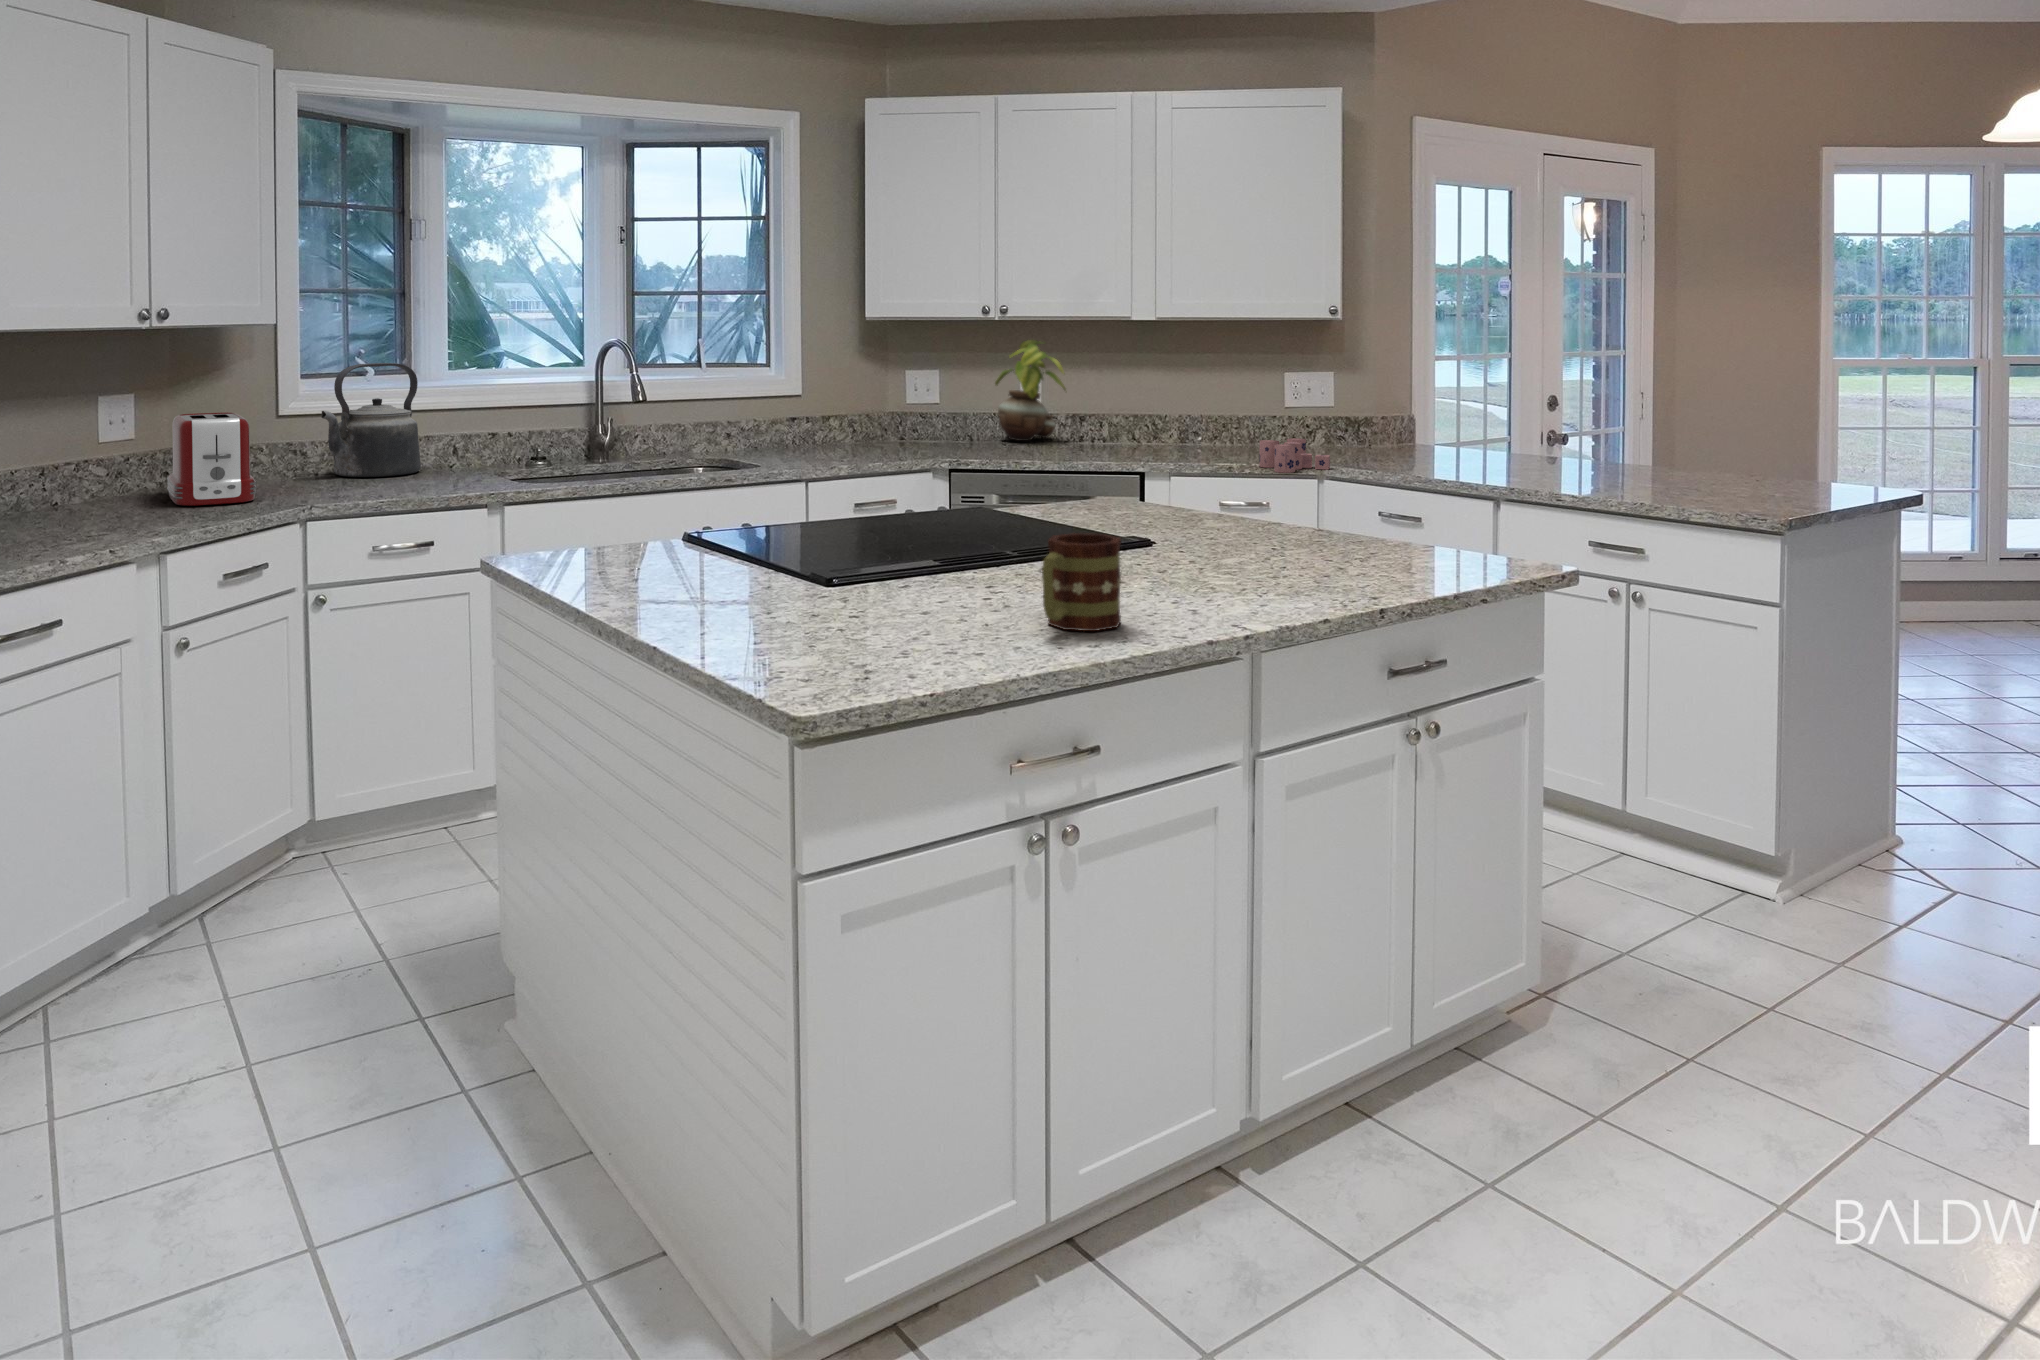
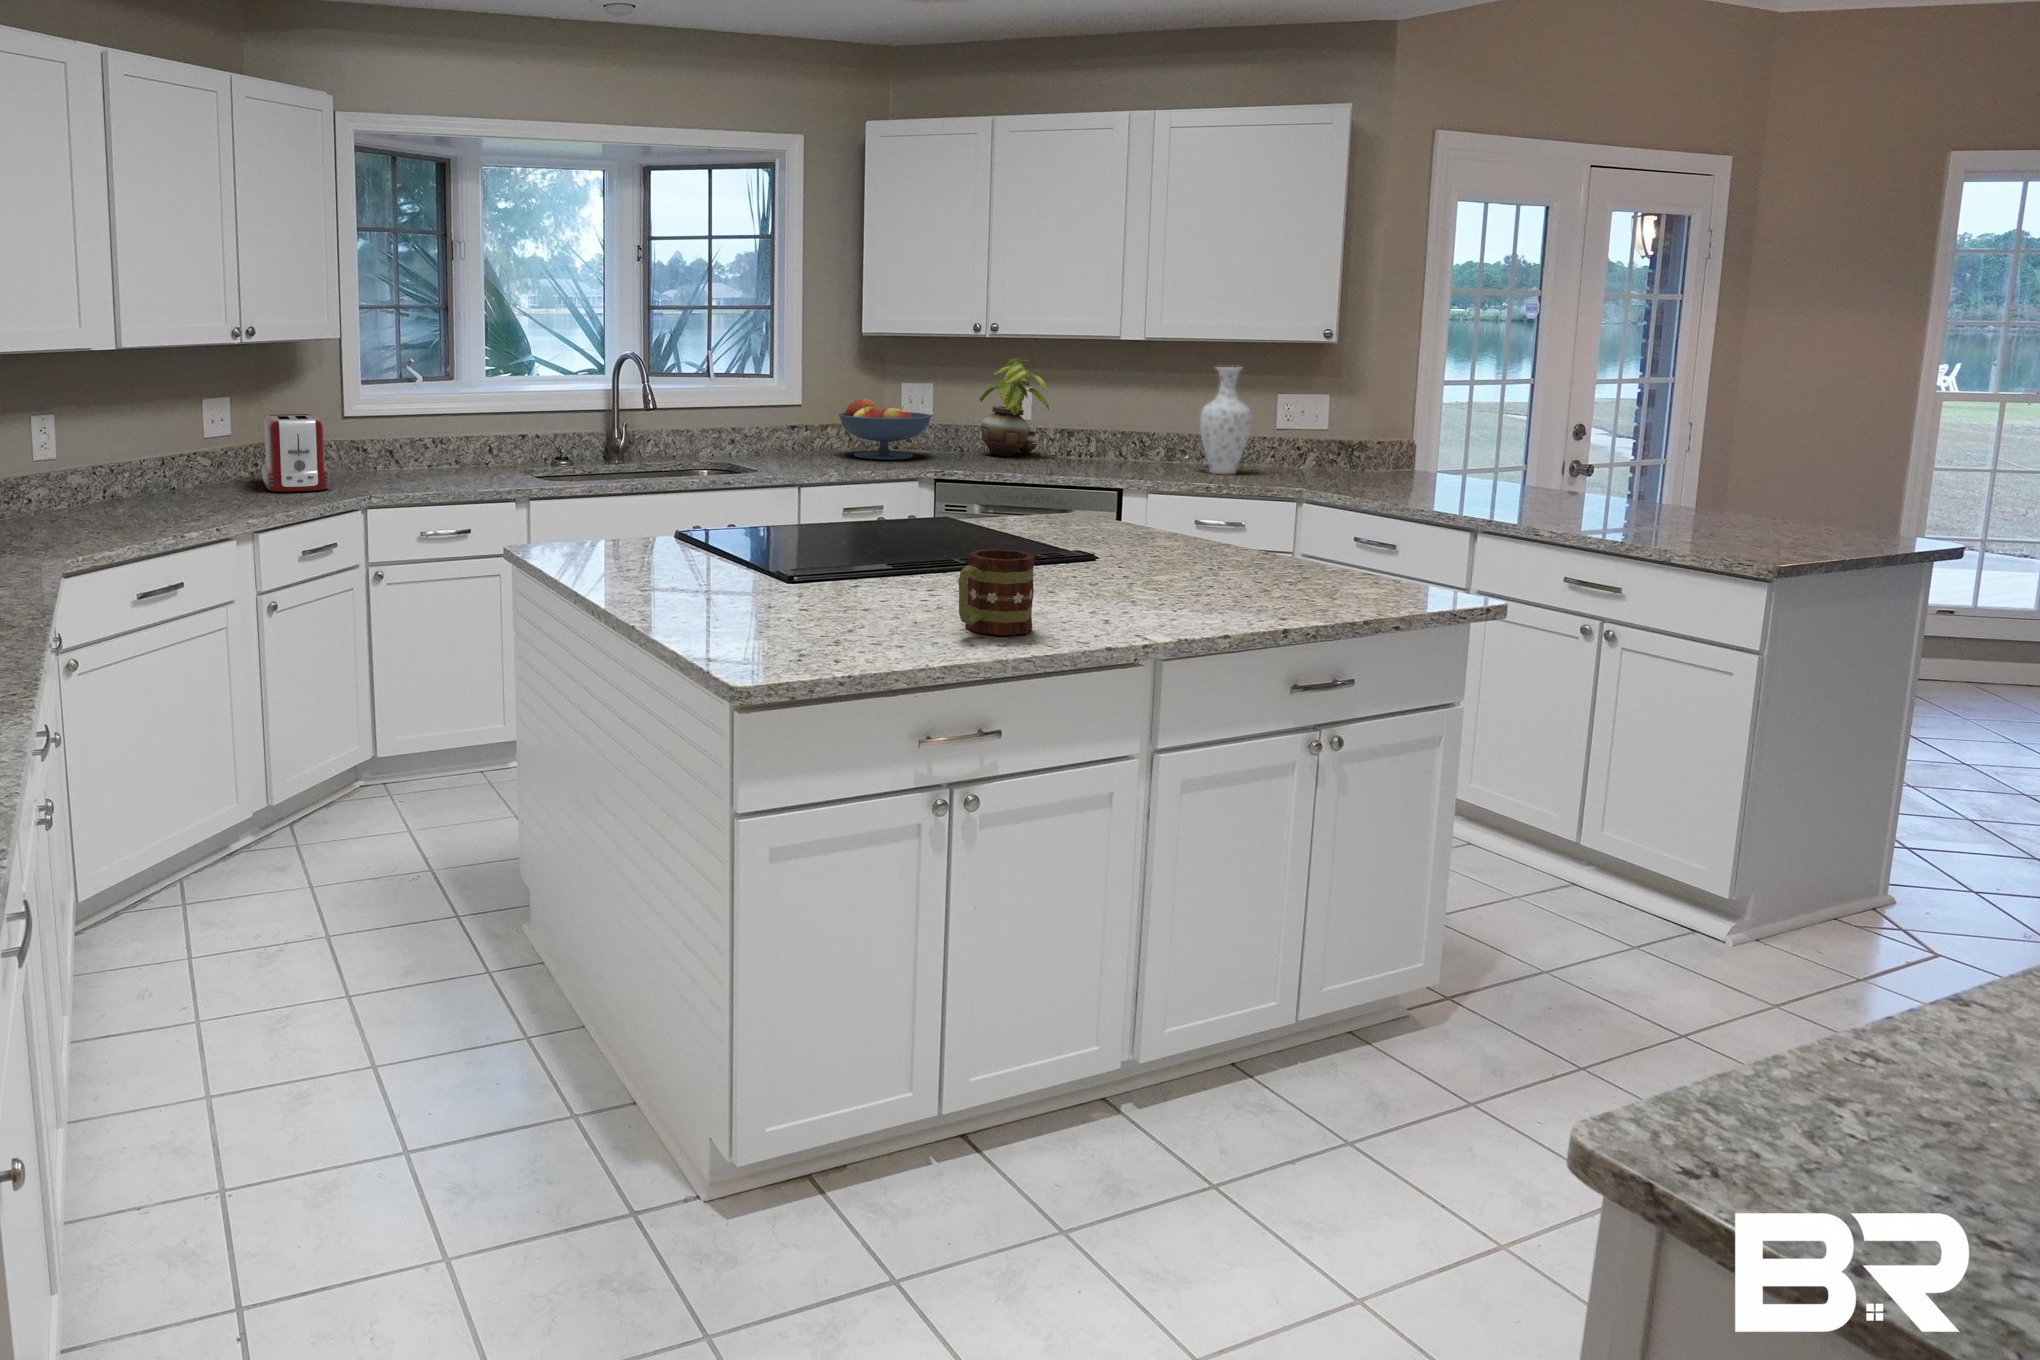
vase: none [1216,346,1266,453] -> present [1200,367,1252,474]
kettle: present [321,363,421,477] -> none [380,373,461,472]
fruit bowl: none [849,384,947,449] -> present [839,399,931,460]
candle: present [1259,438,1330,473] -> none [1234,462,1308,496]

